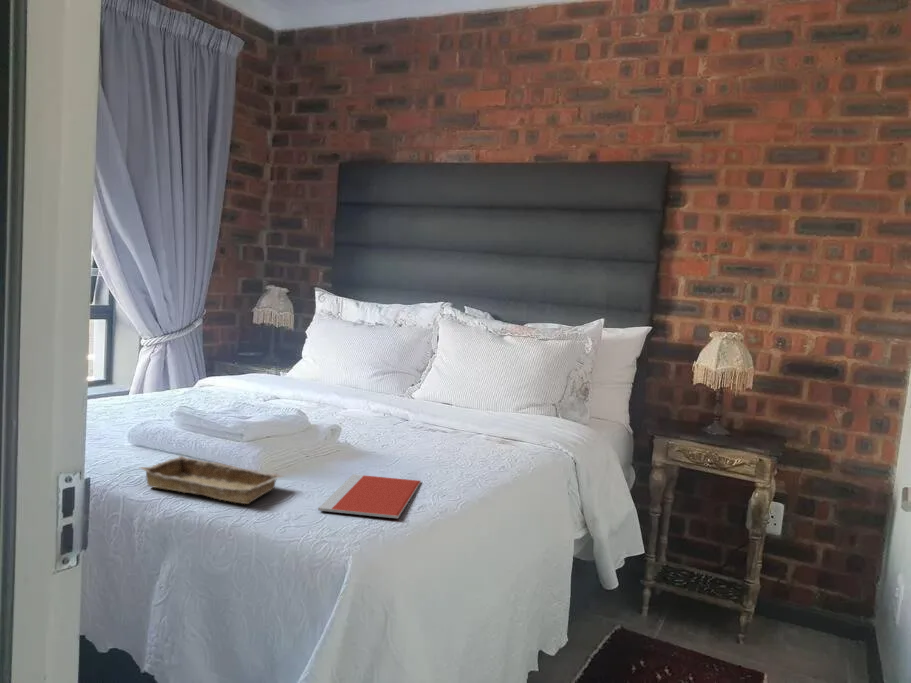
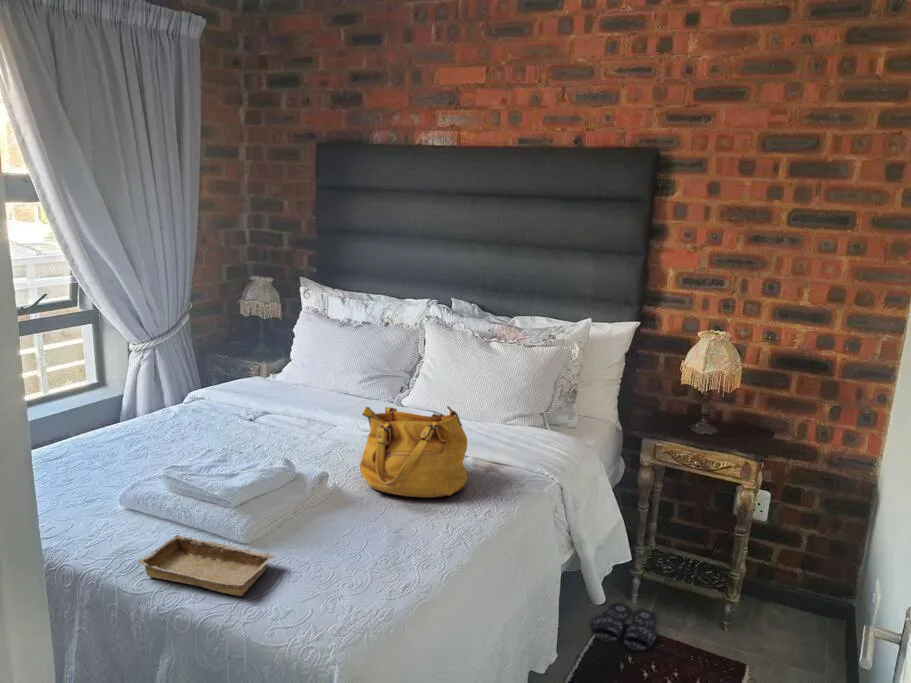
handbag: none [372,363,484,455] -> present [360,406,467,498]
notebook: present [318,475,421,518] -> none [308,537,407,605]
slippers: none [601,614,671,656] -> present [592,603,658,651]

